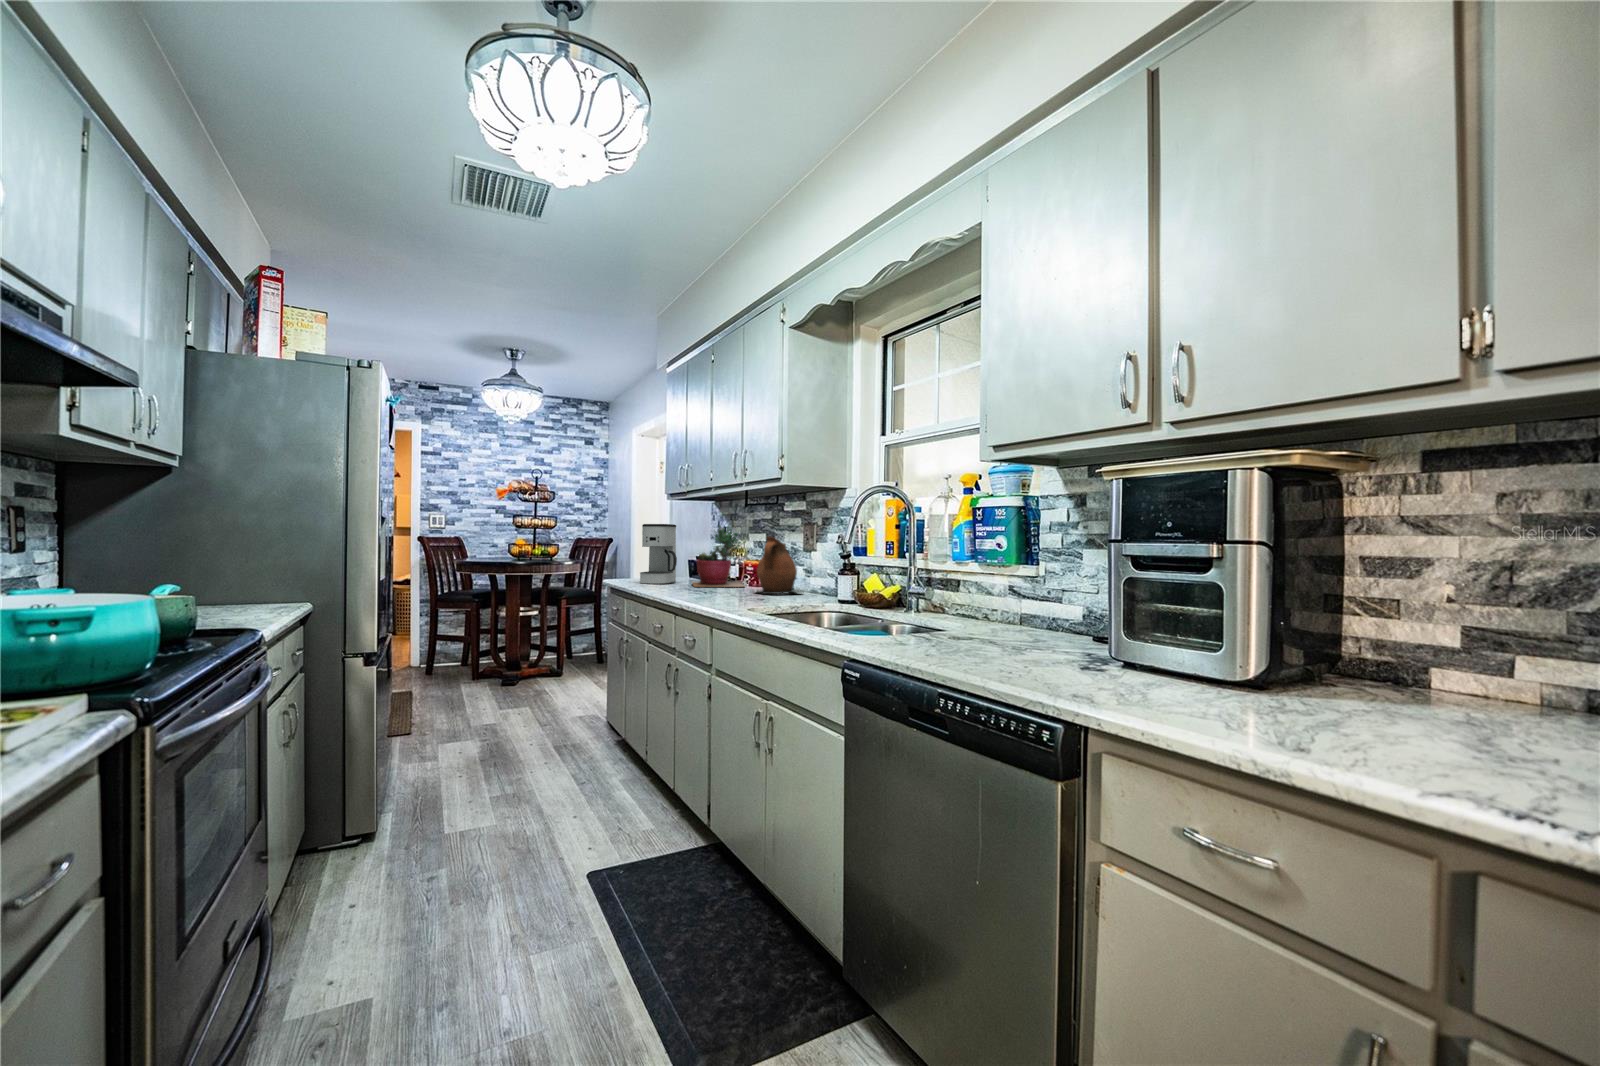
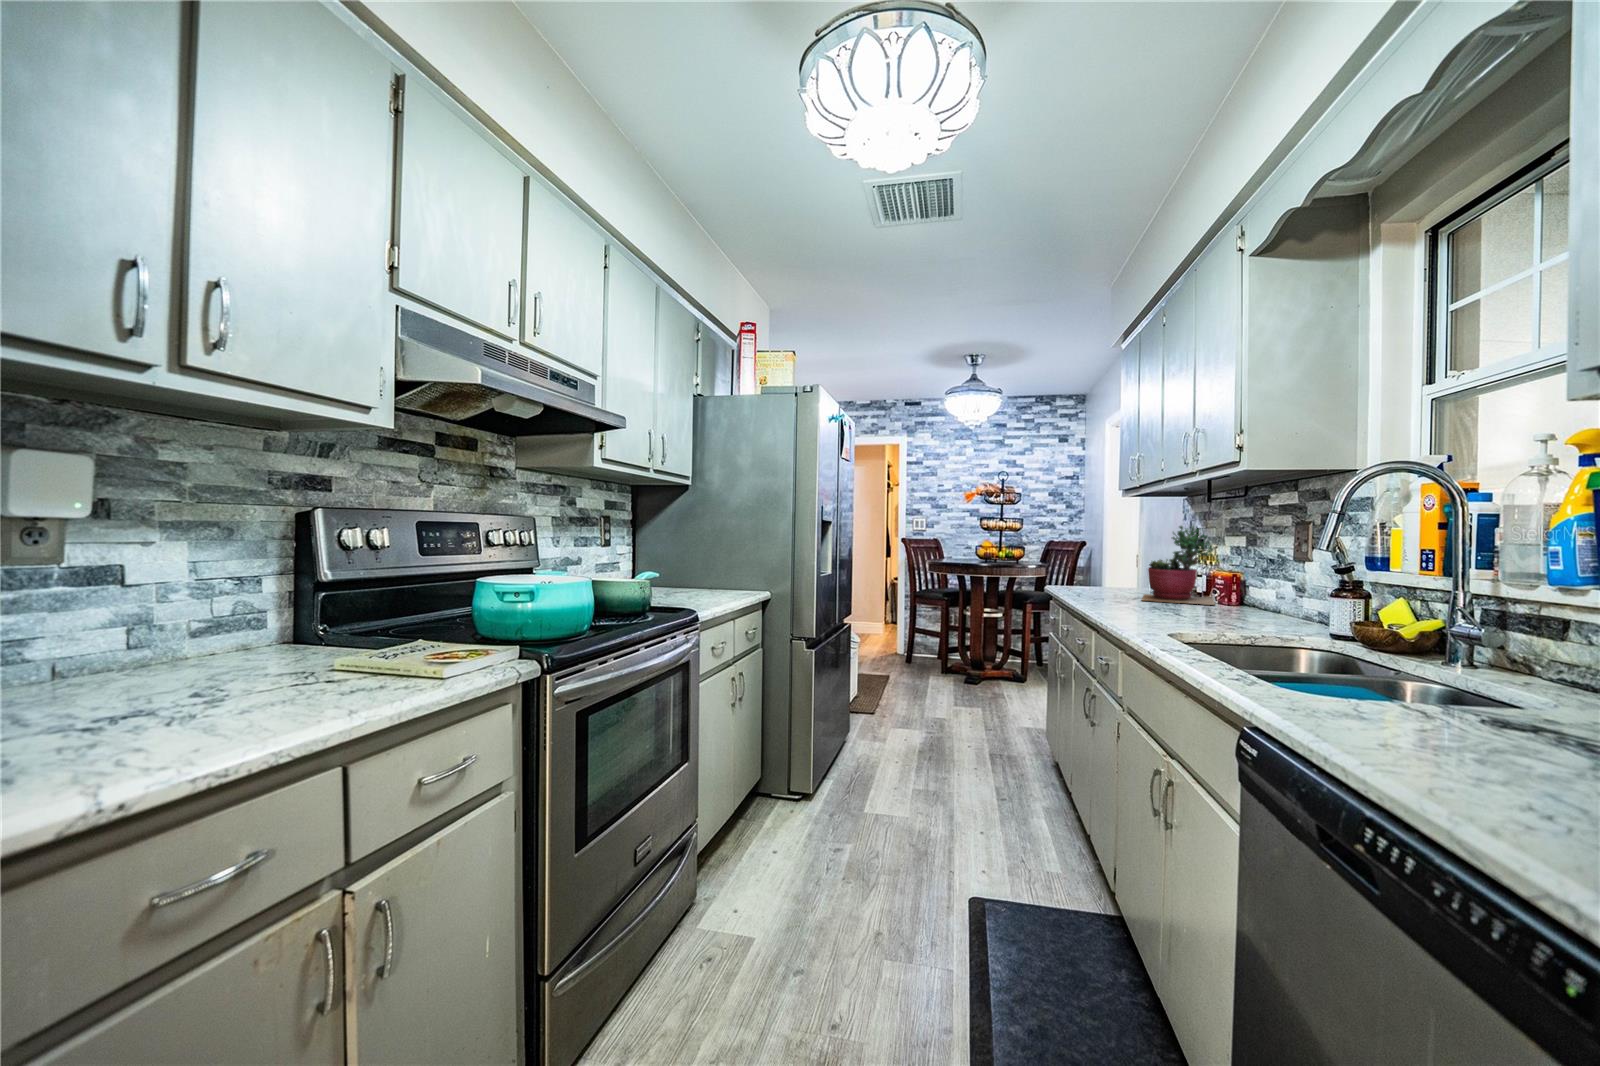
coffee maker: present [640,524,677,584] -> none [1080,525,1128,595]
ceramic pitcher: present [757,537,801,594] -> none [1210,540,1294,620]

